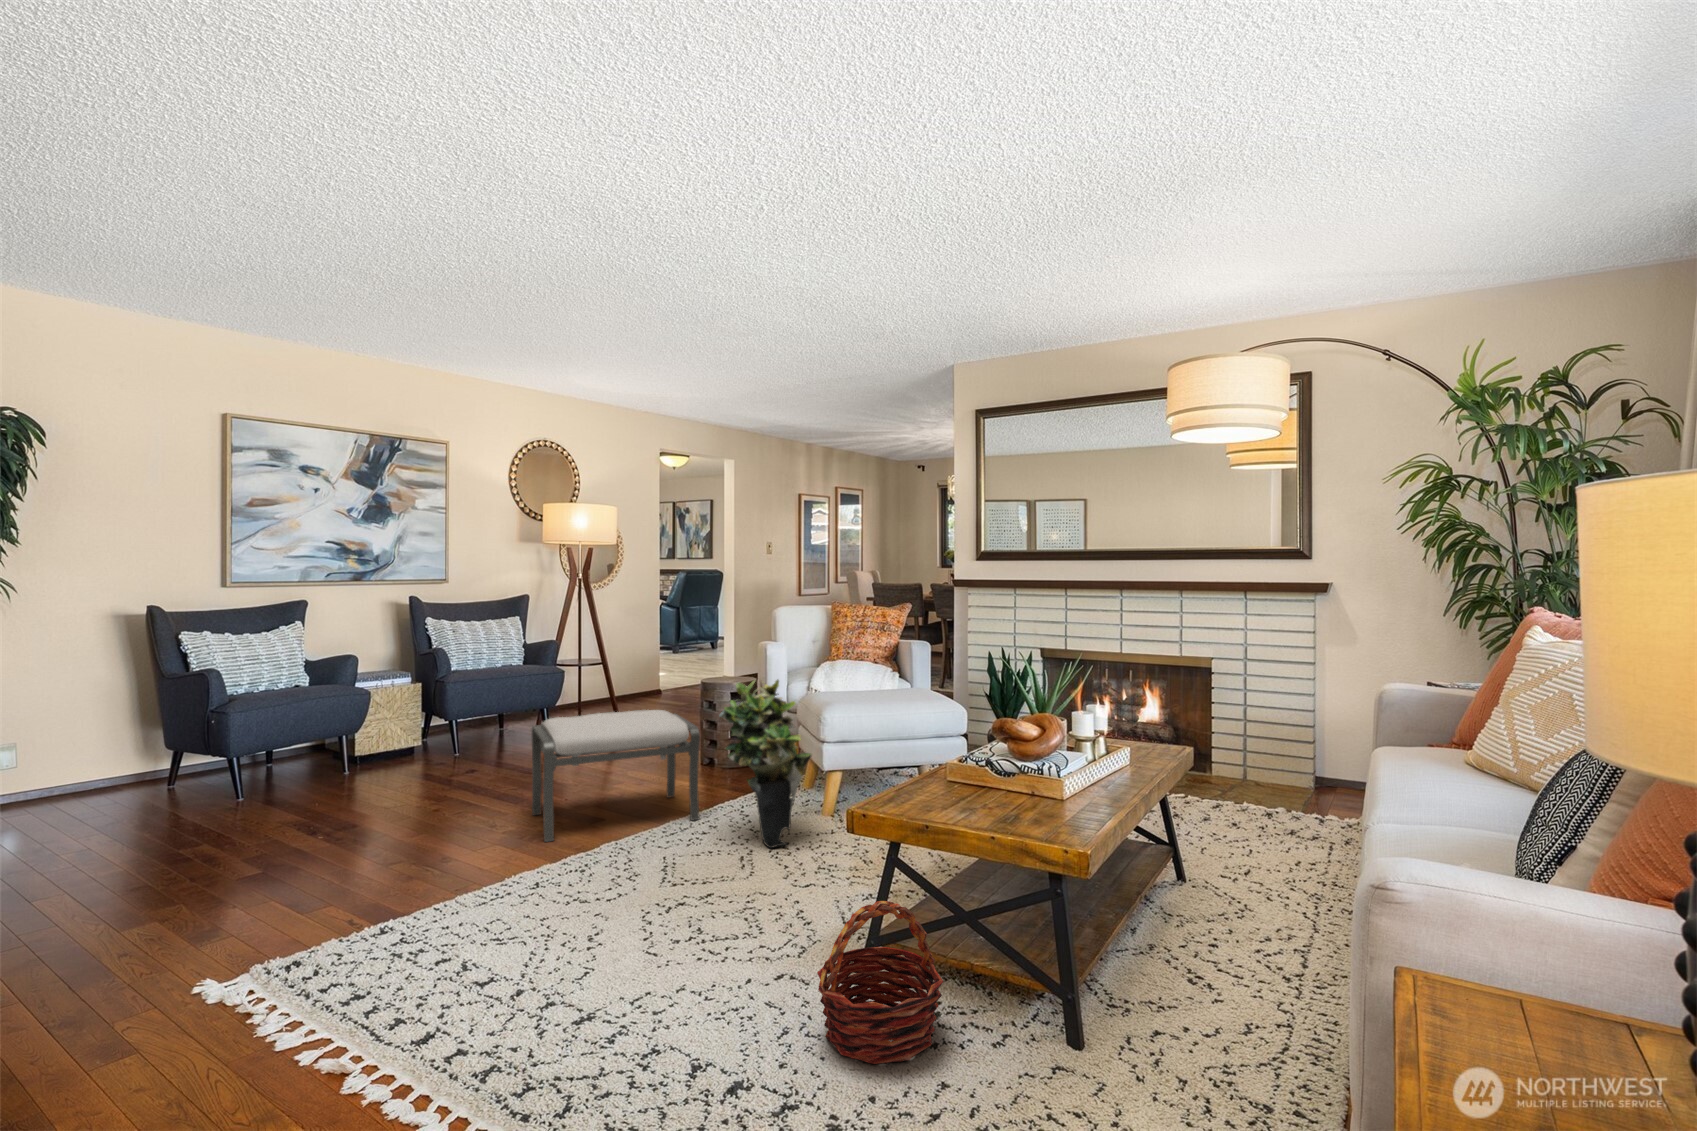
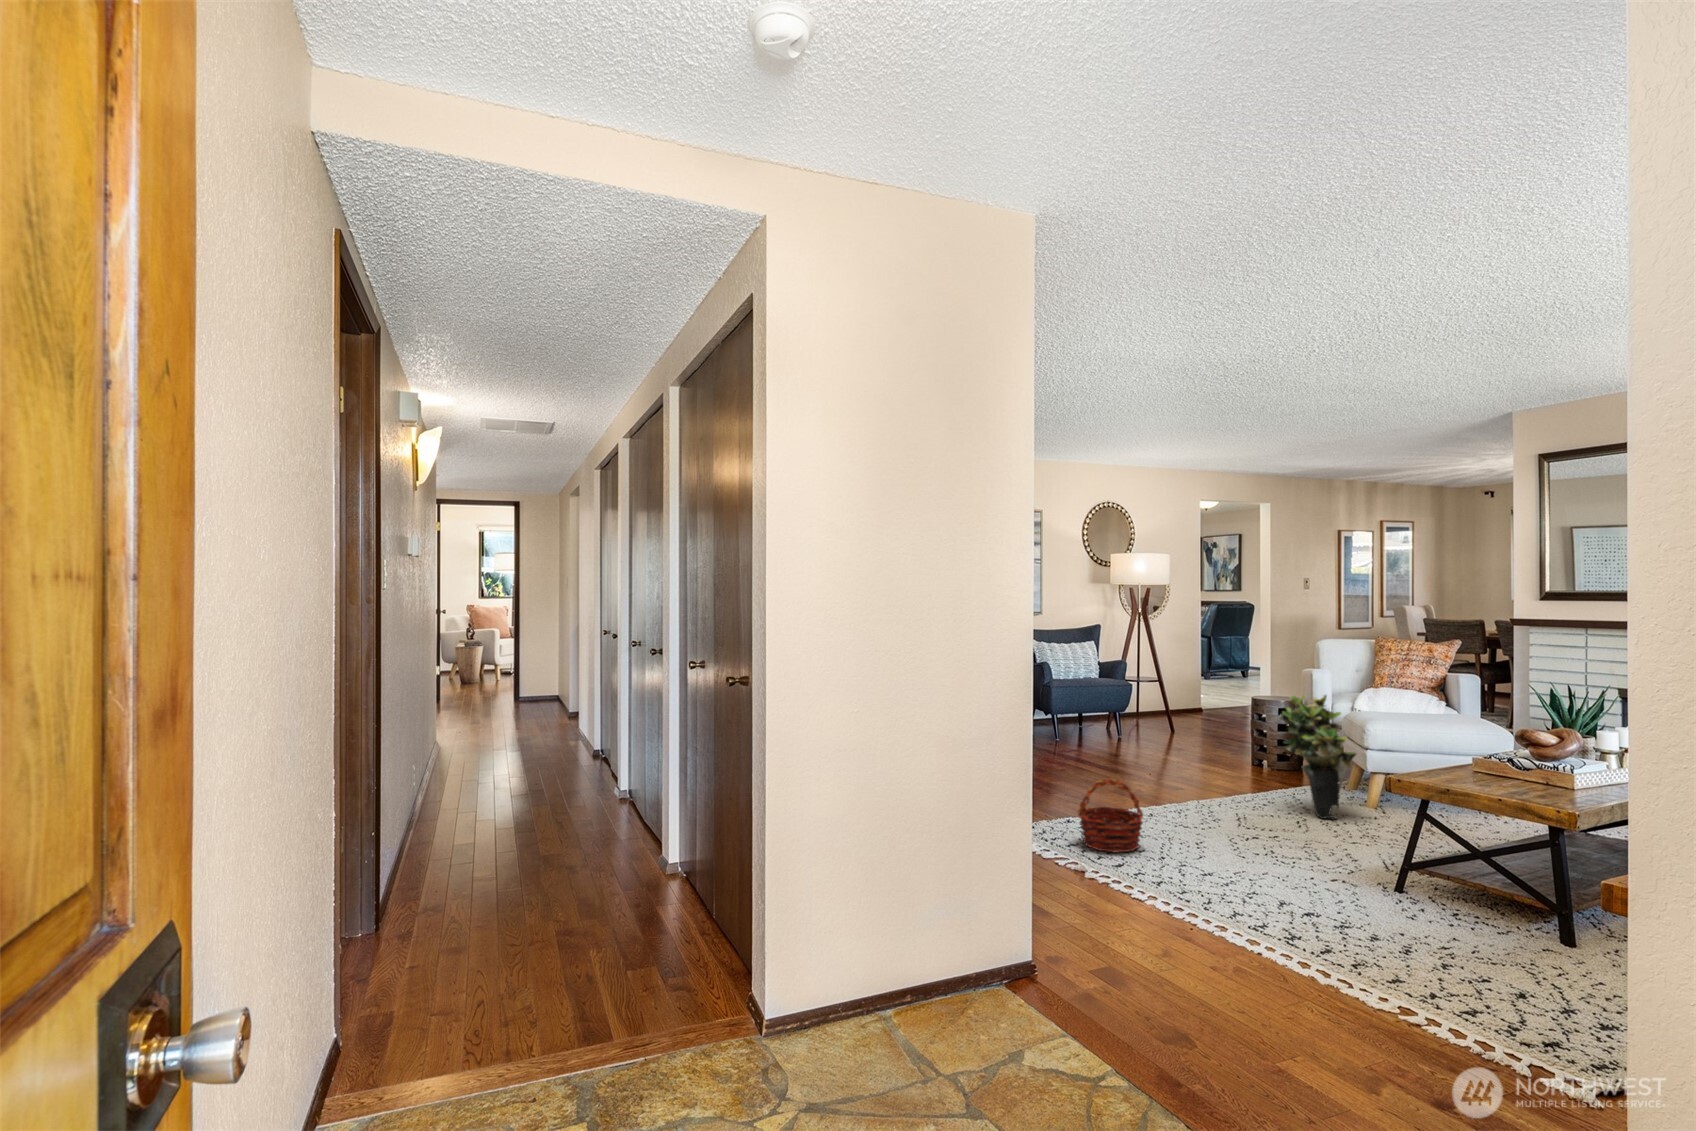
ottoman: present [532,710,700,842] -> none [1131,713,1260,796]
basket: present [817,901,943,1064] -> present [1077,779,1143,852]

